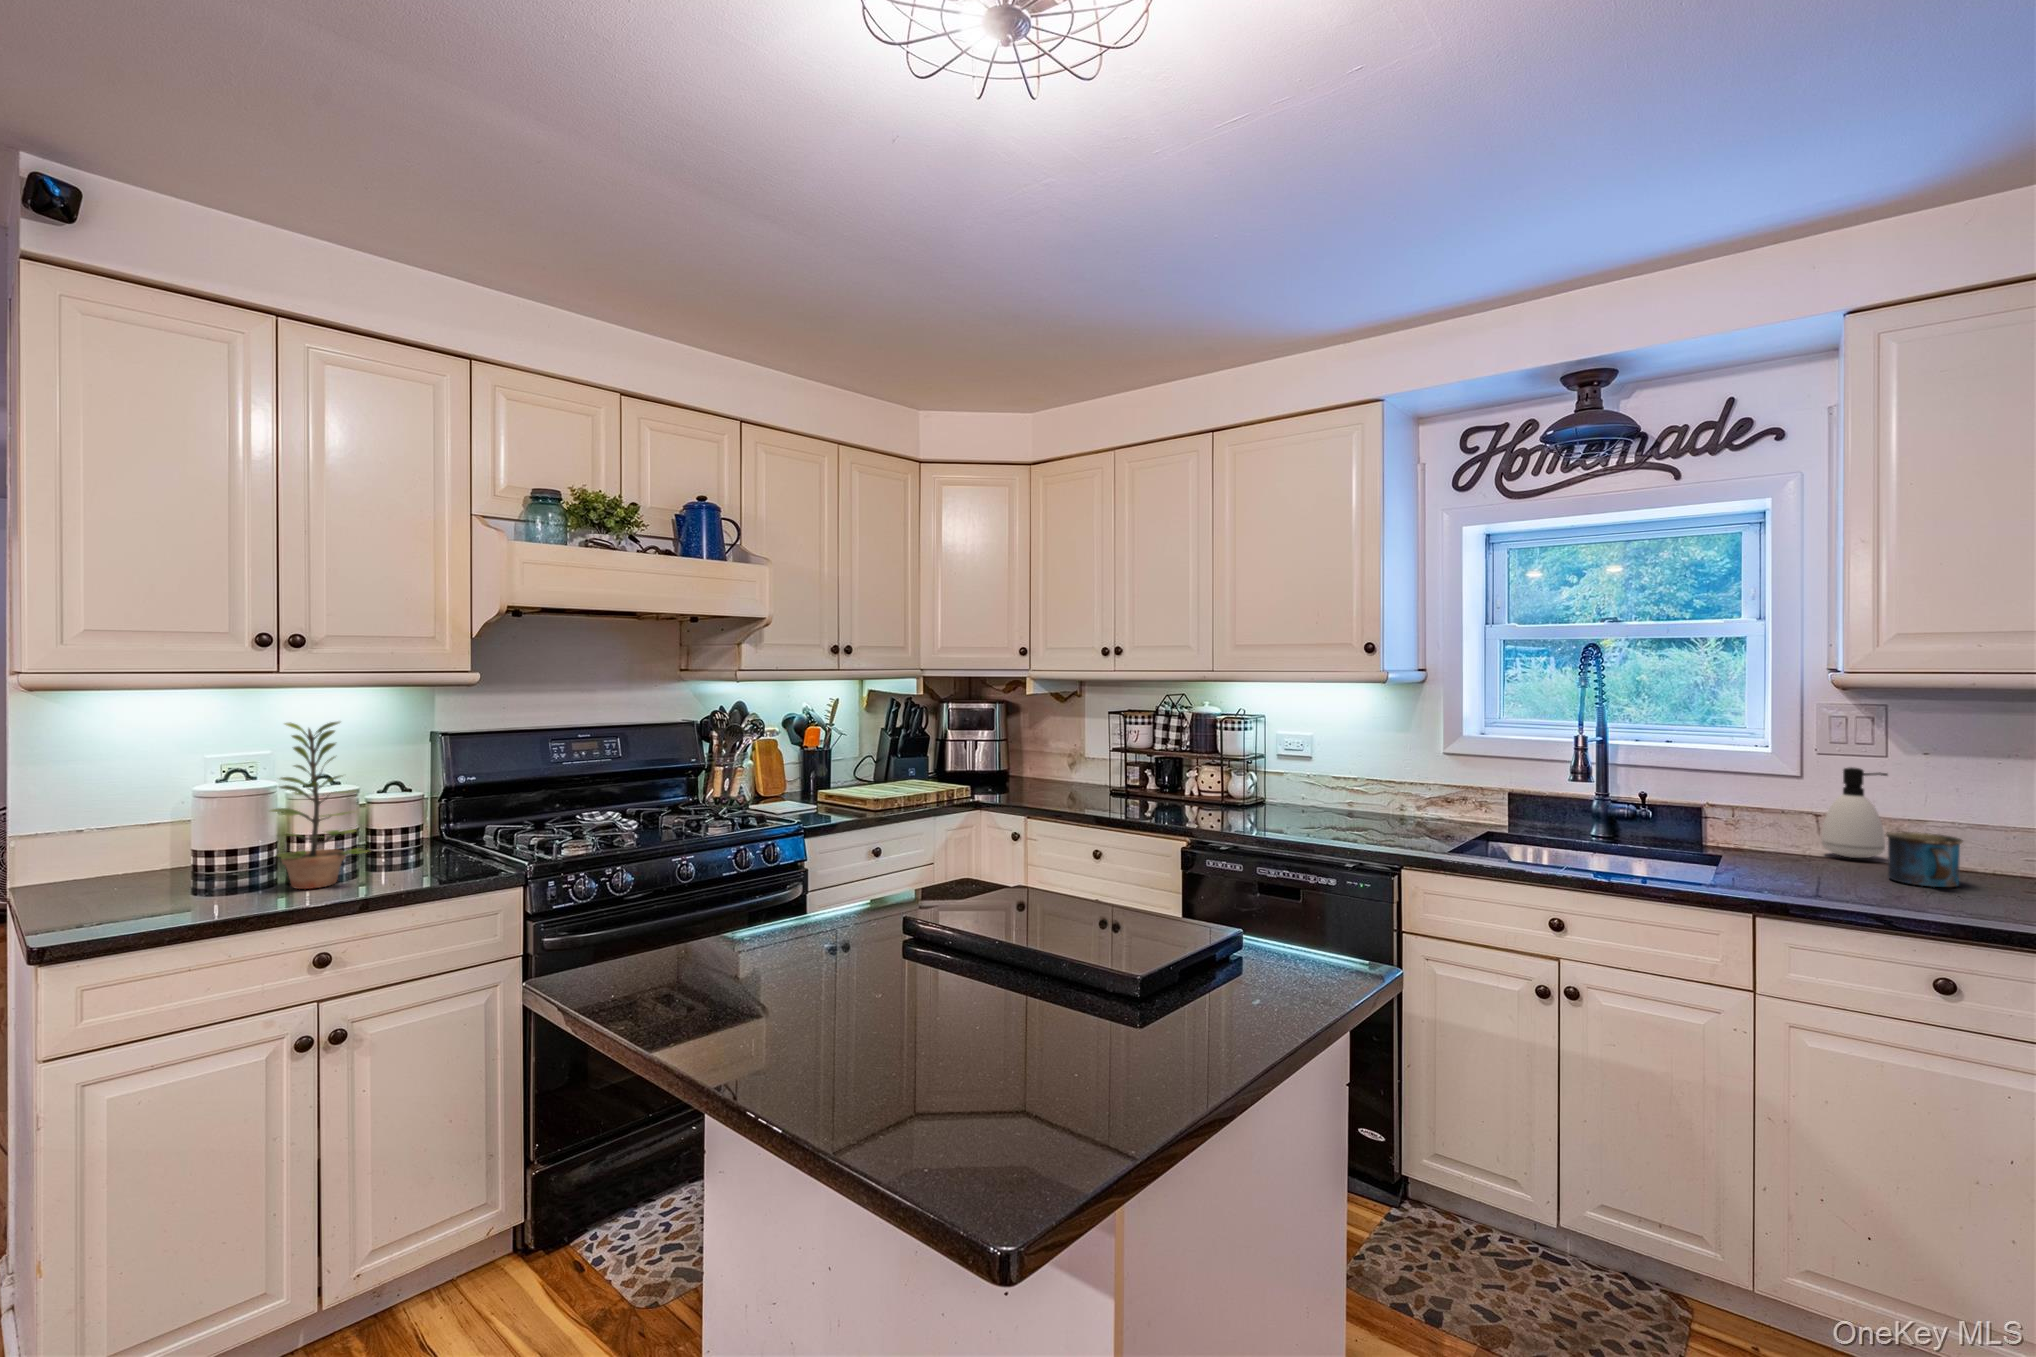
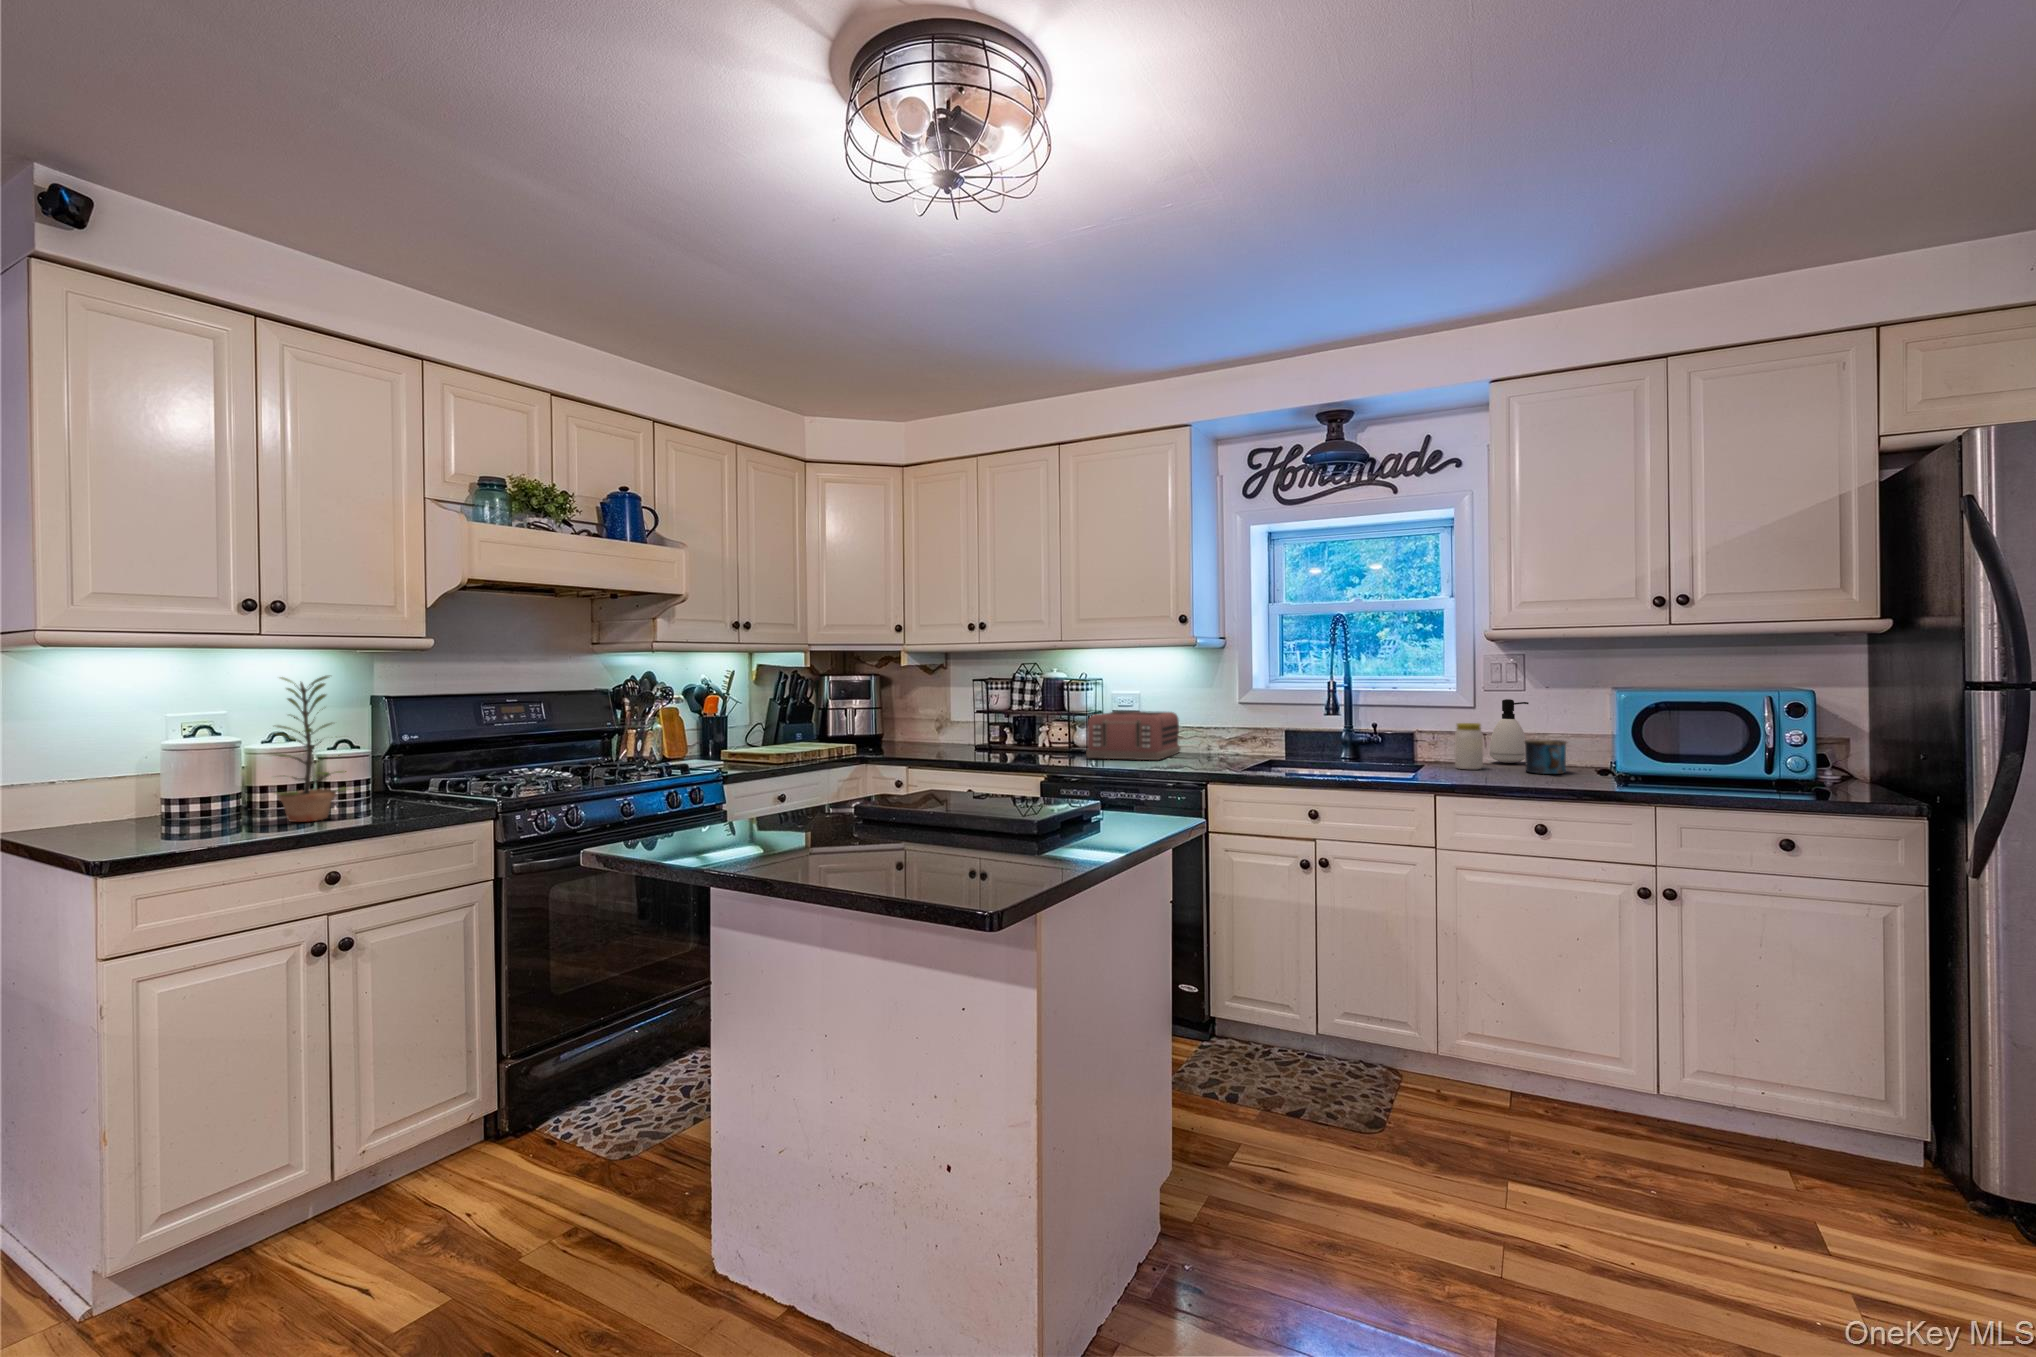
toaster: none [1244,756,1367,824] -> present [1086,711,1181,760]
jar: none [1769,801,1816,869] -> present [1455,723,1483,769]

